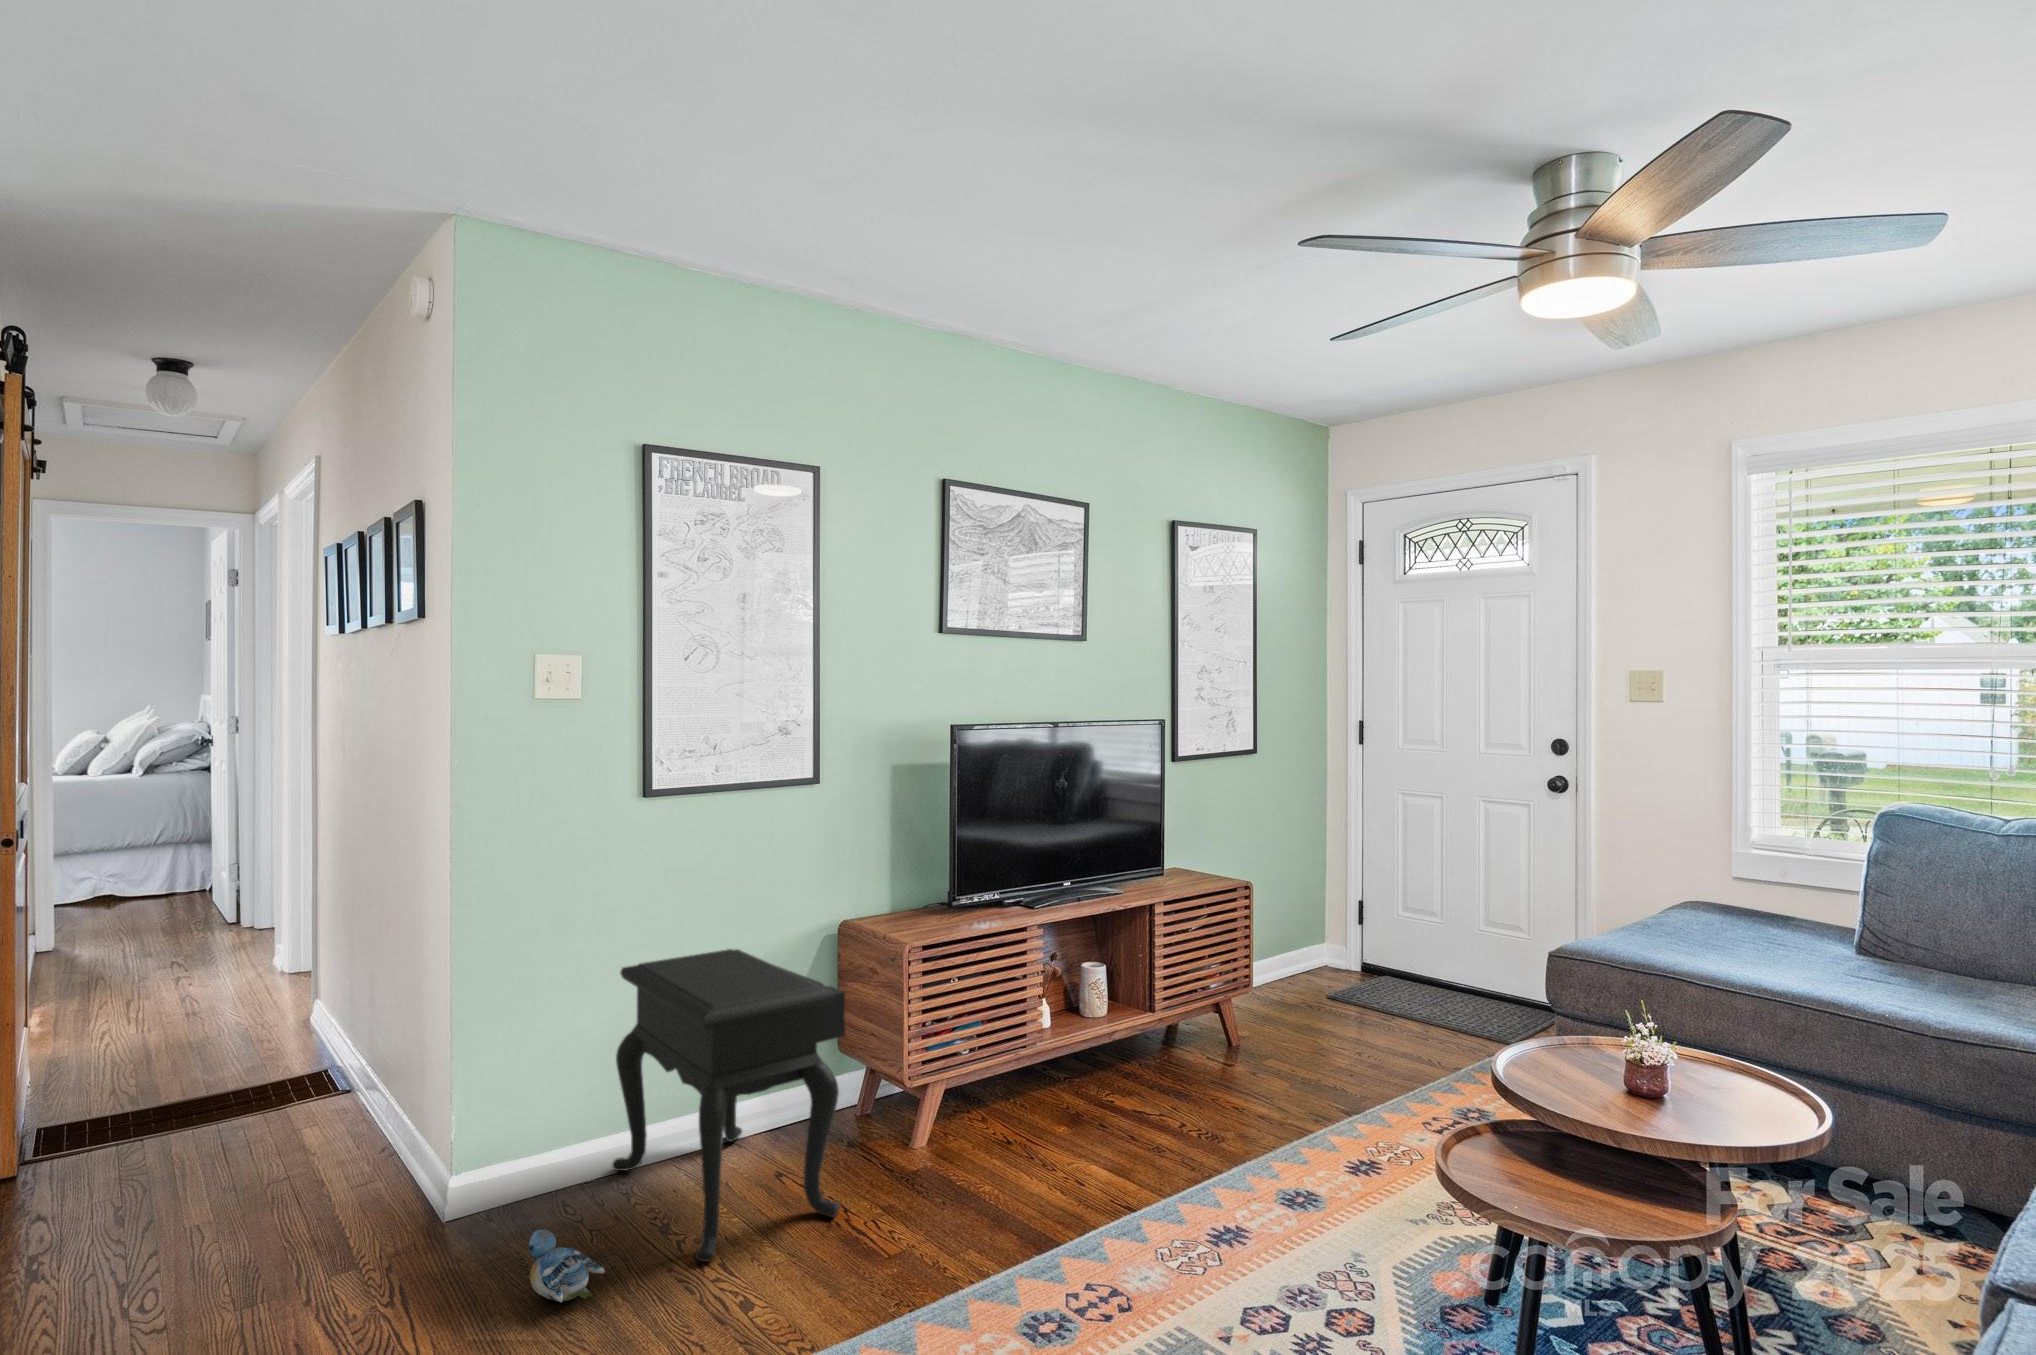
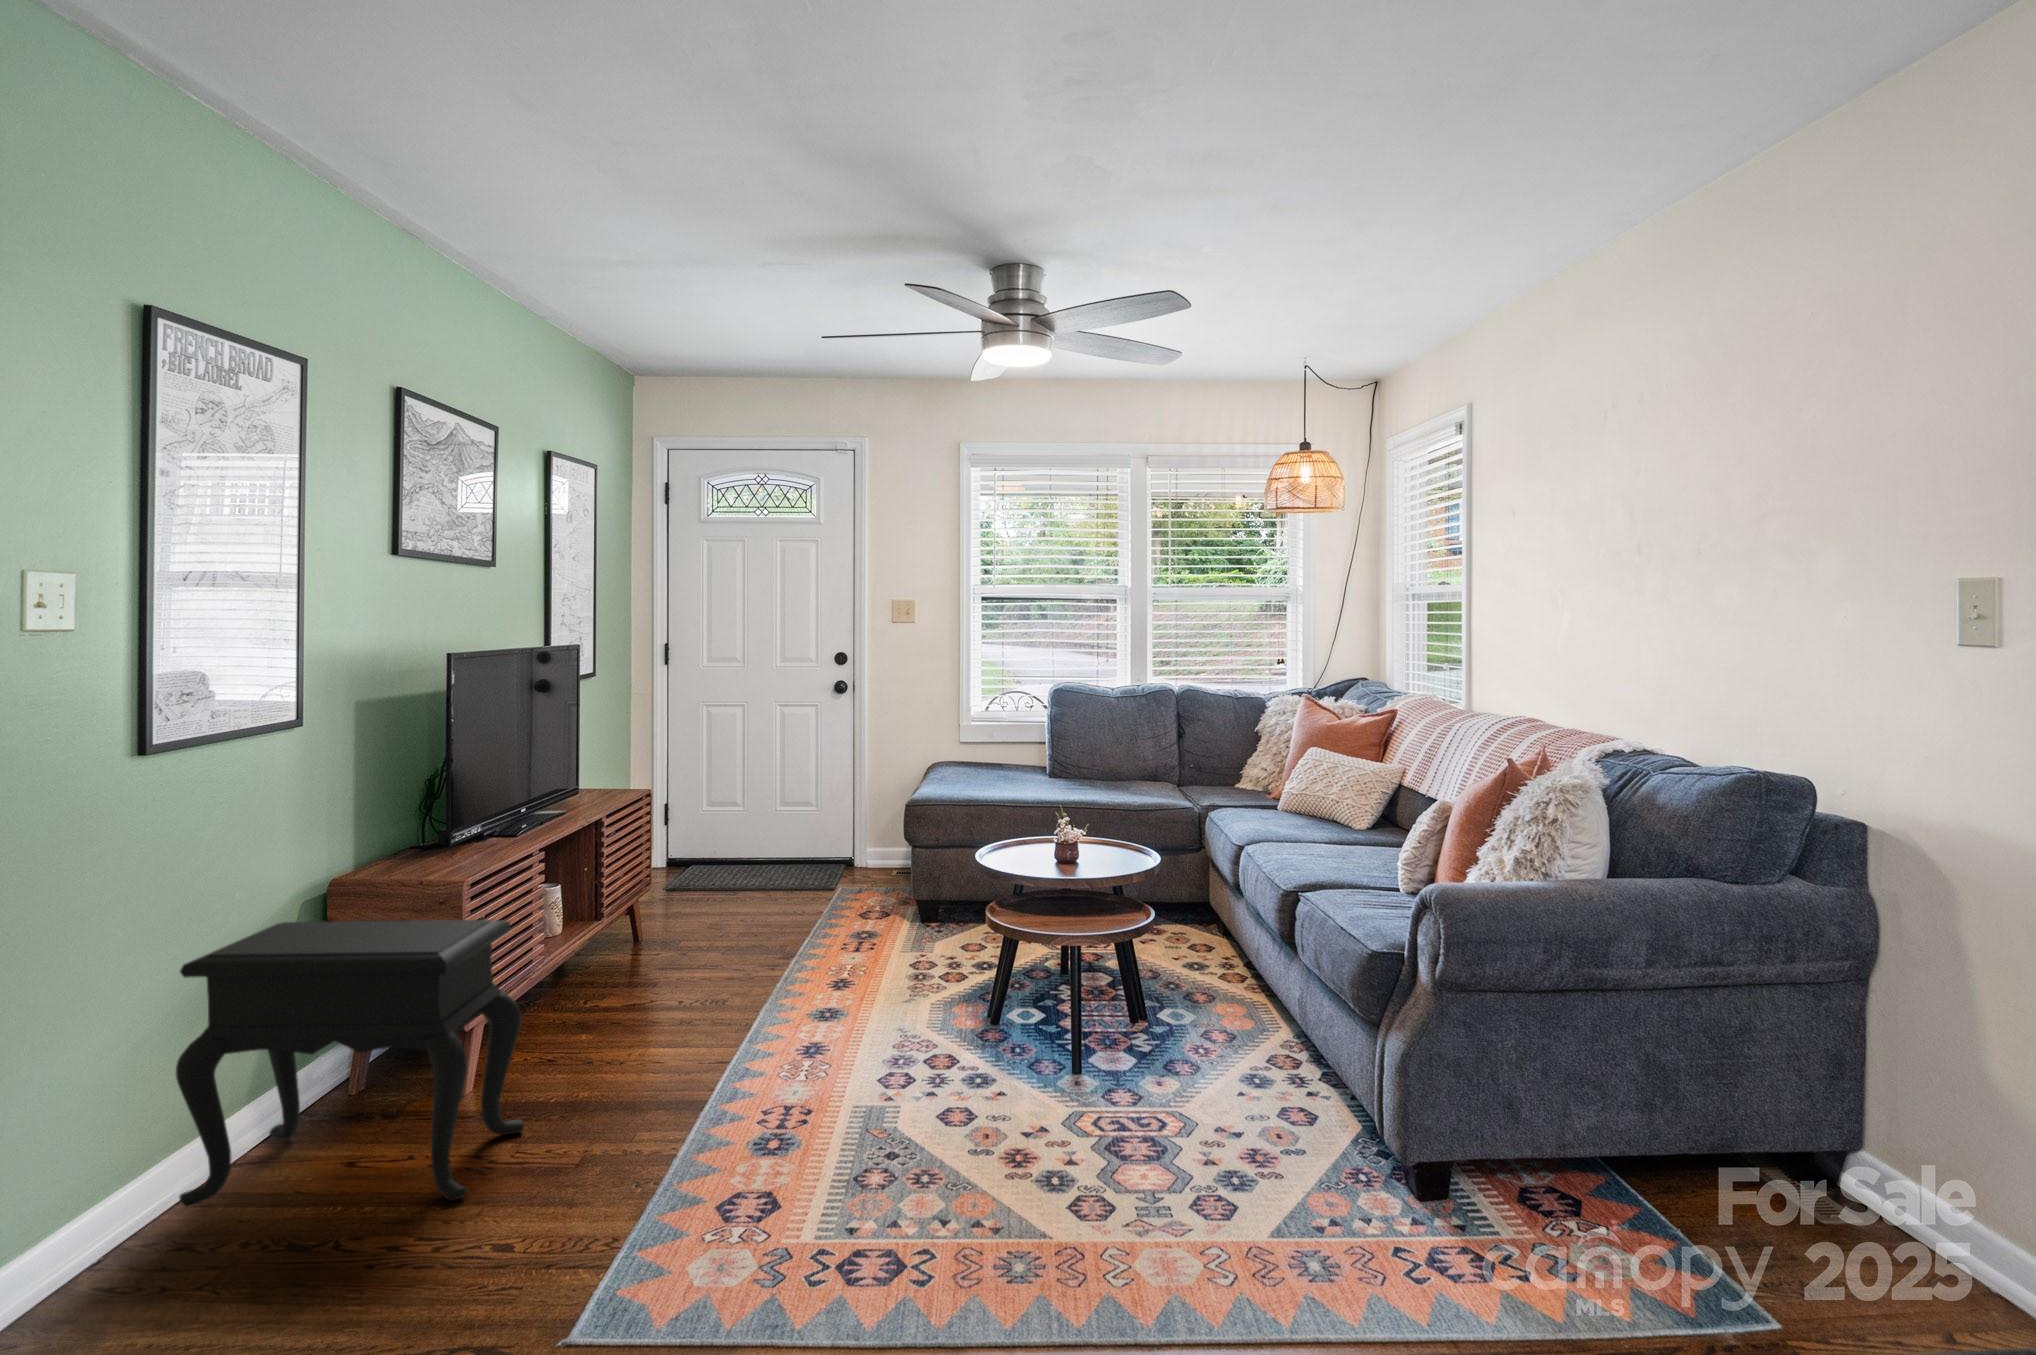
plush toy: present [529,1230,605,1302] -> none [299,1222,407,1285]

